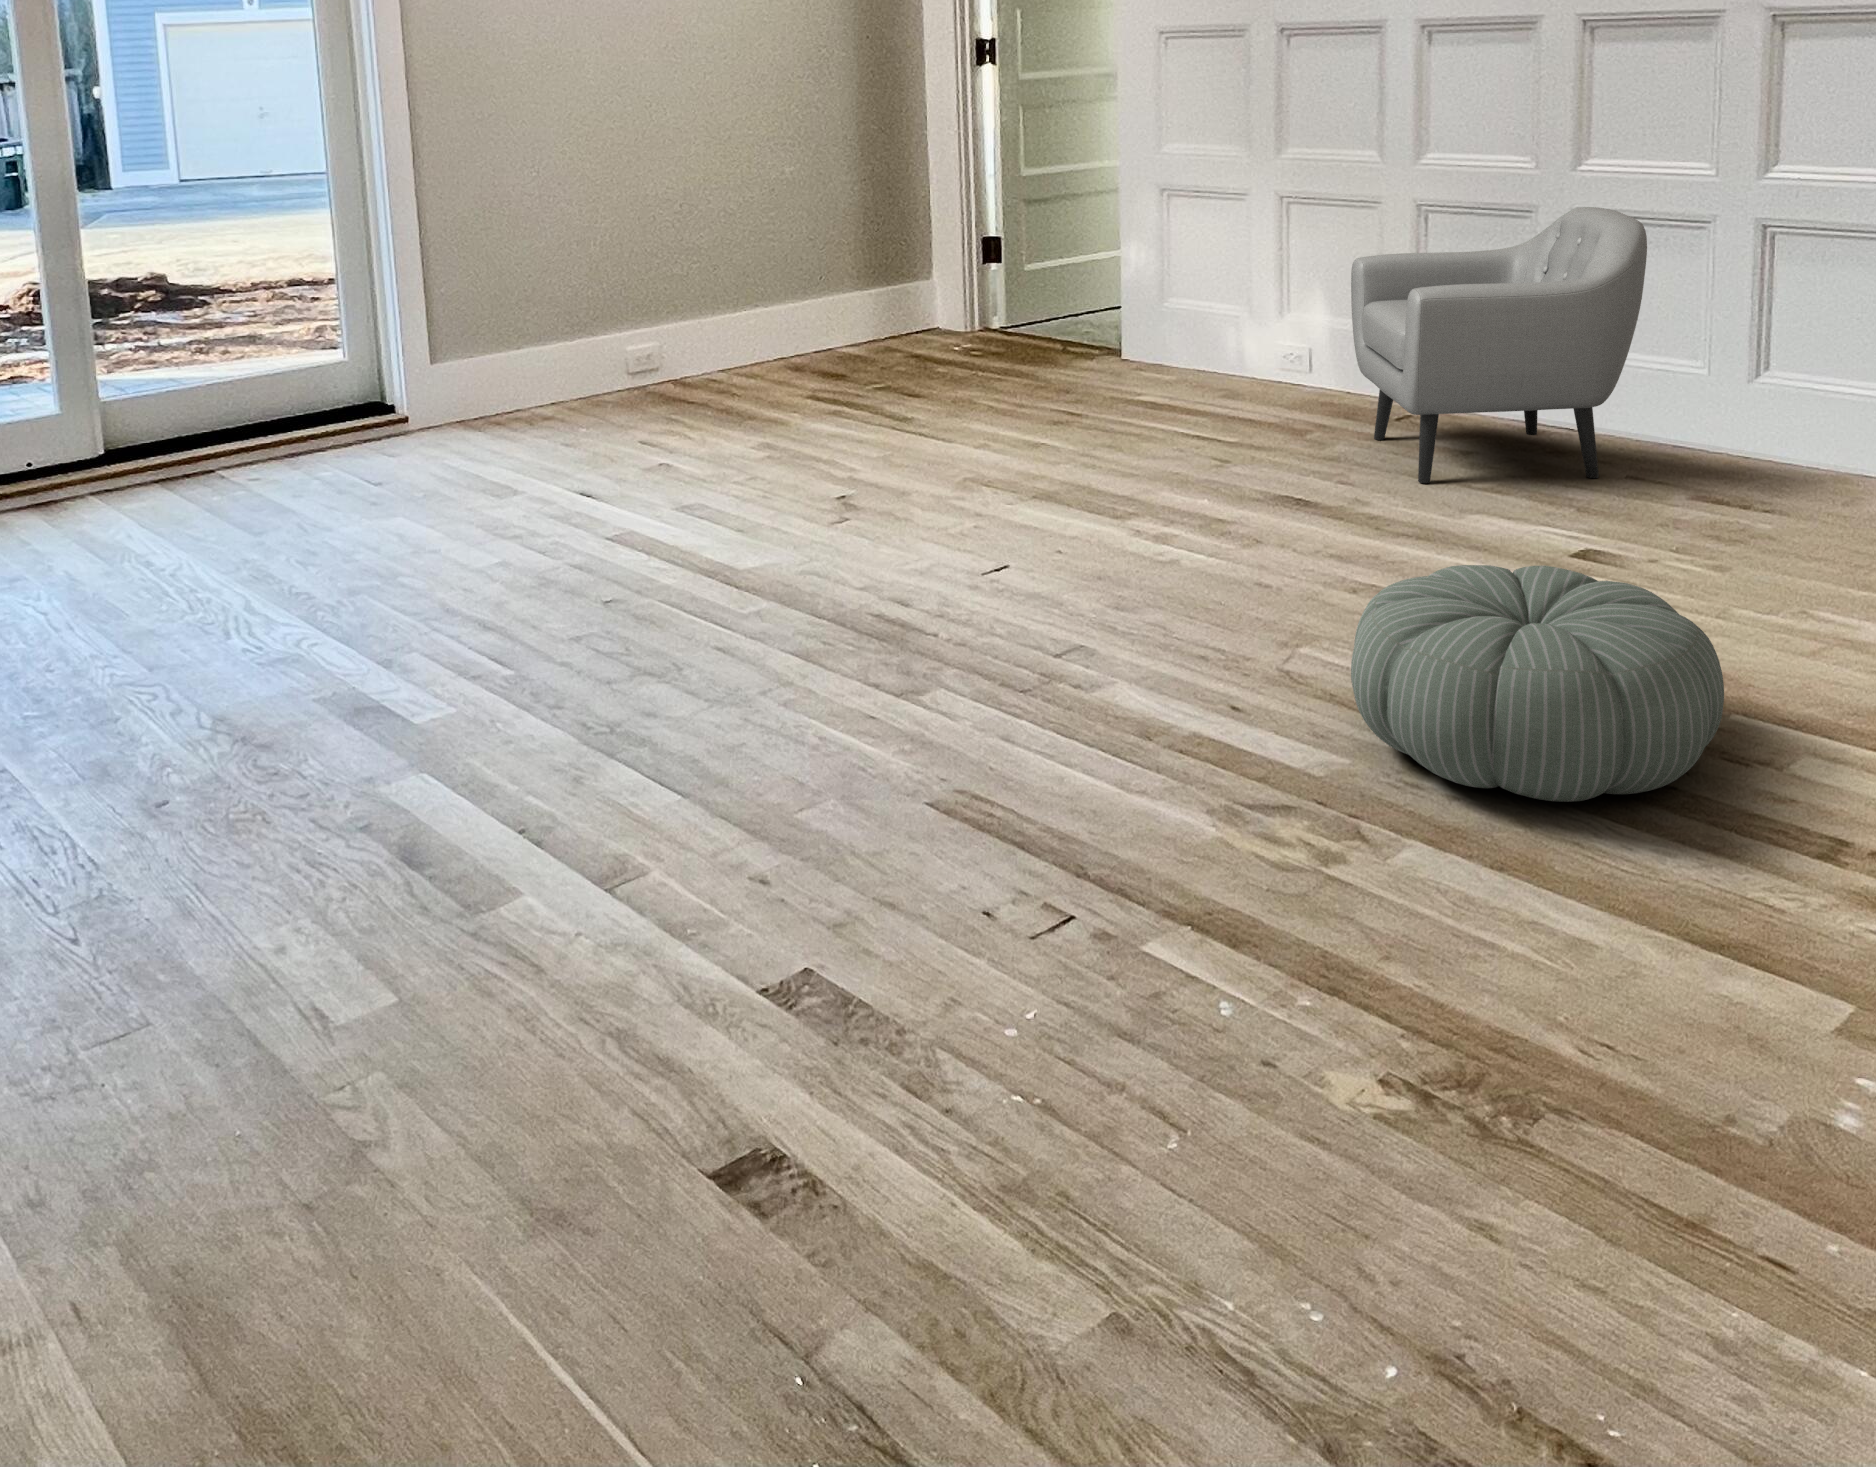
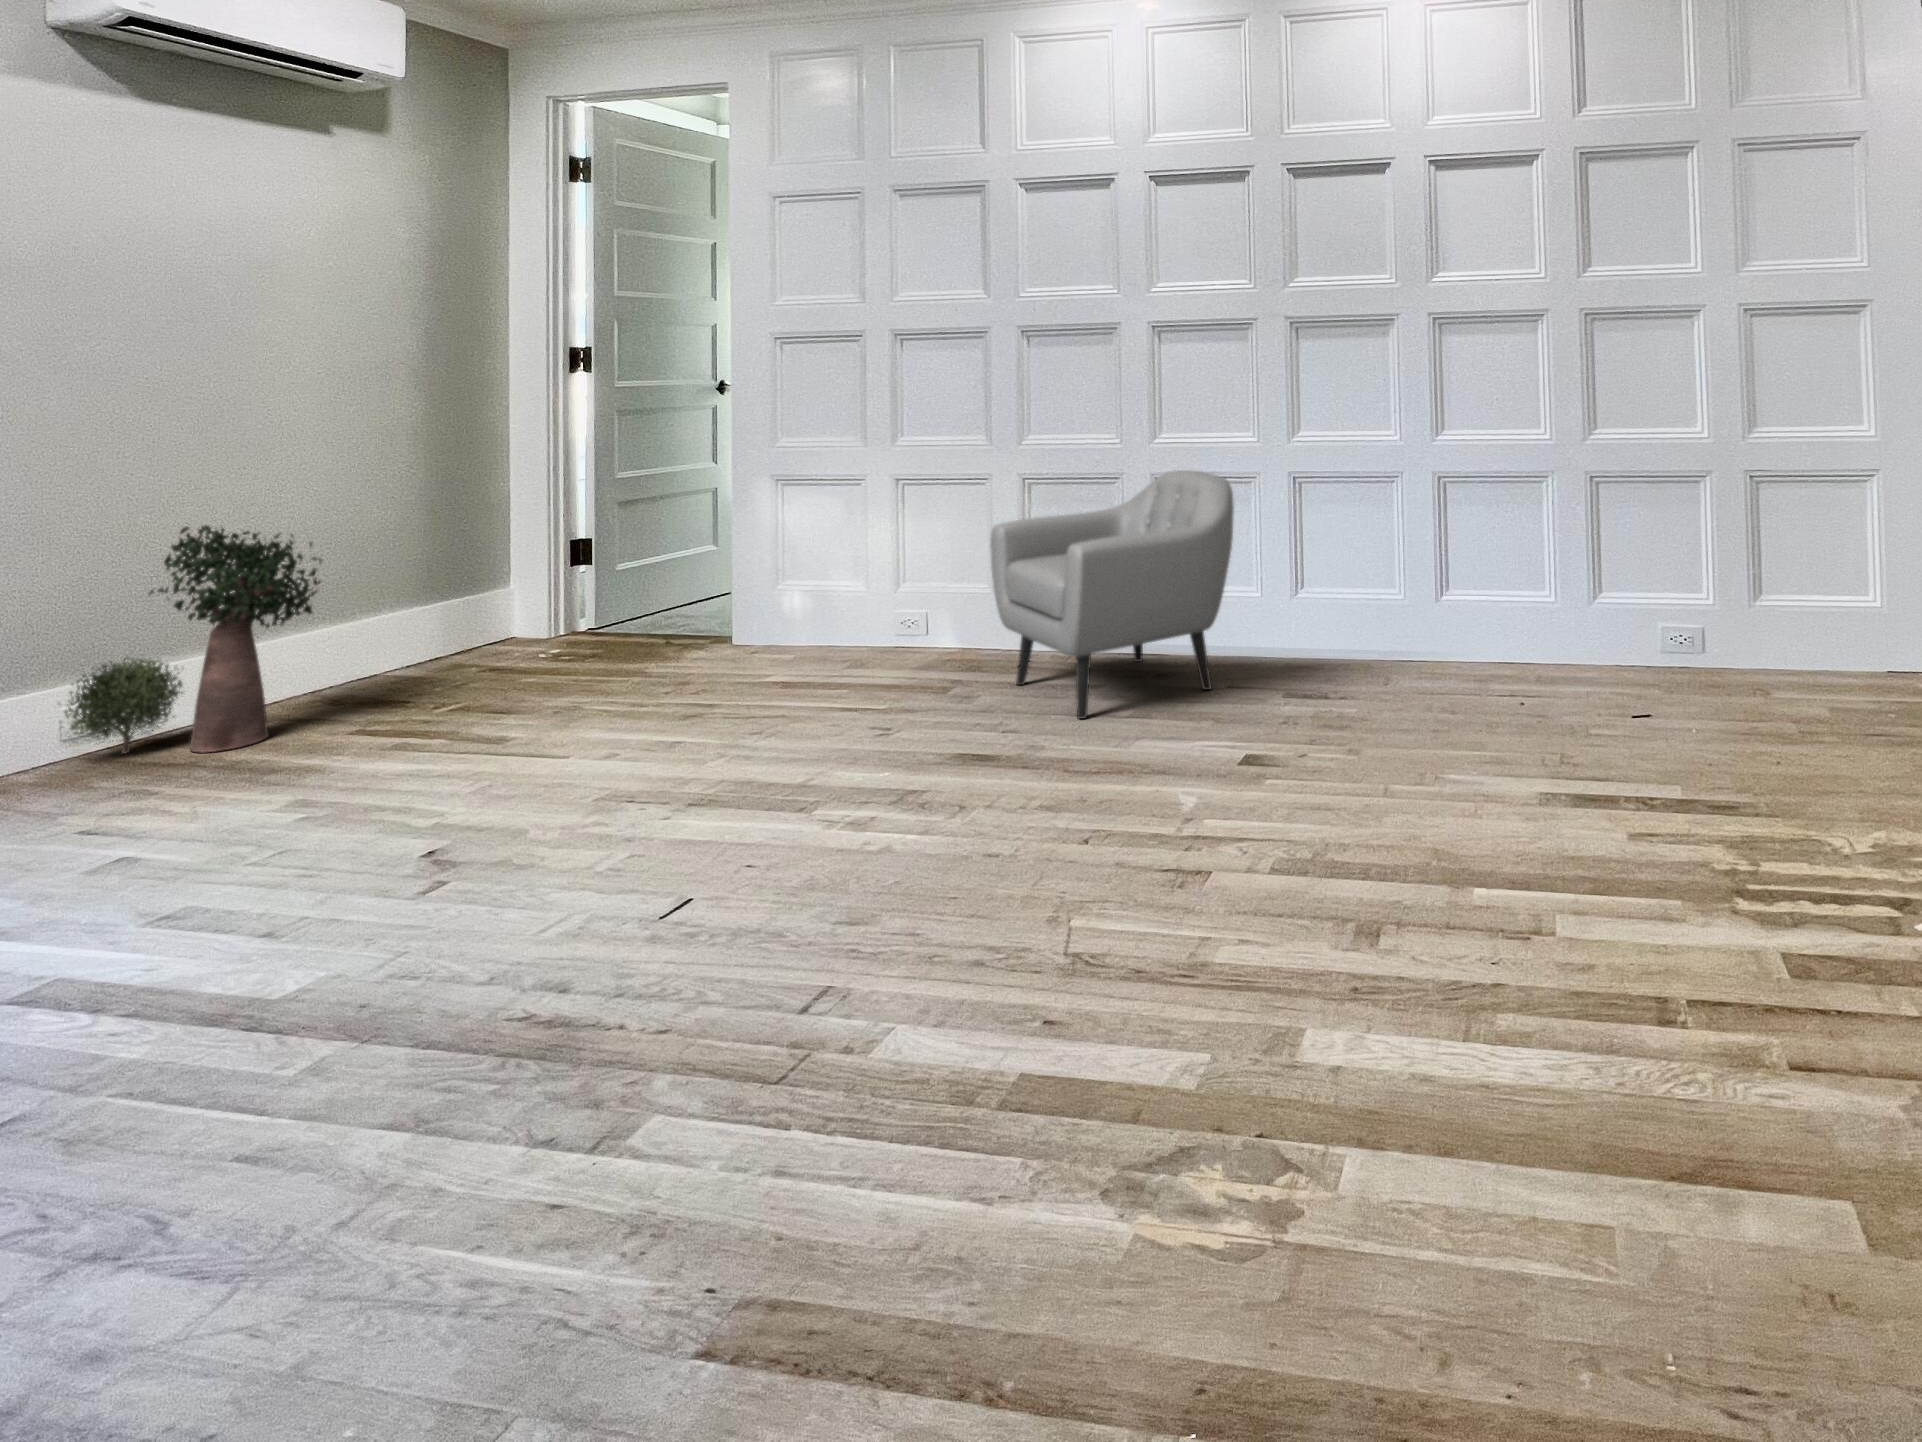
potted plant: none [633,209,784,393] -> present [58,525,322,754]
pouf: present [1351,565,1724,802] -> none [1167,782,1510,1044]

